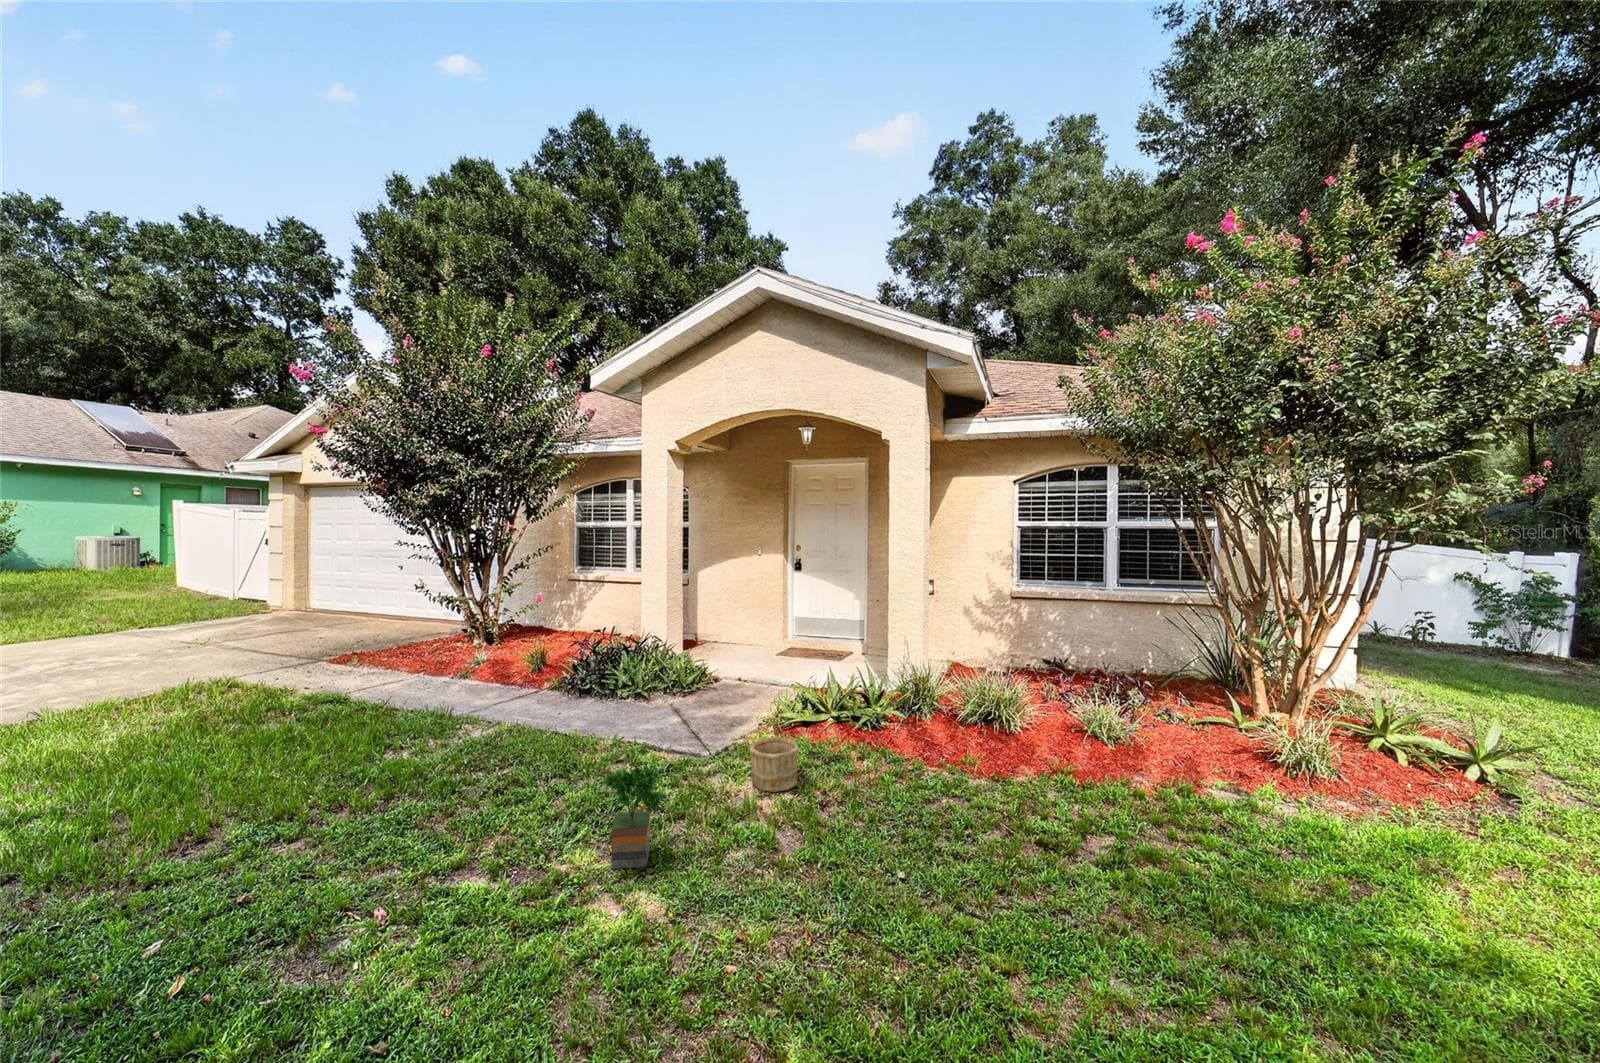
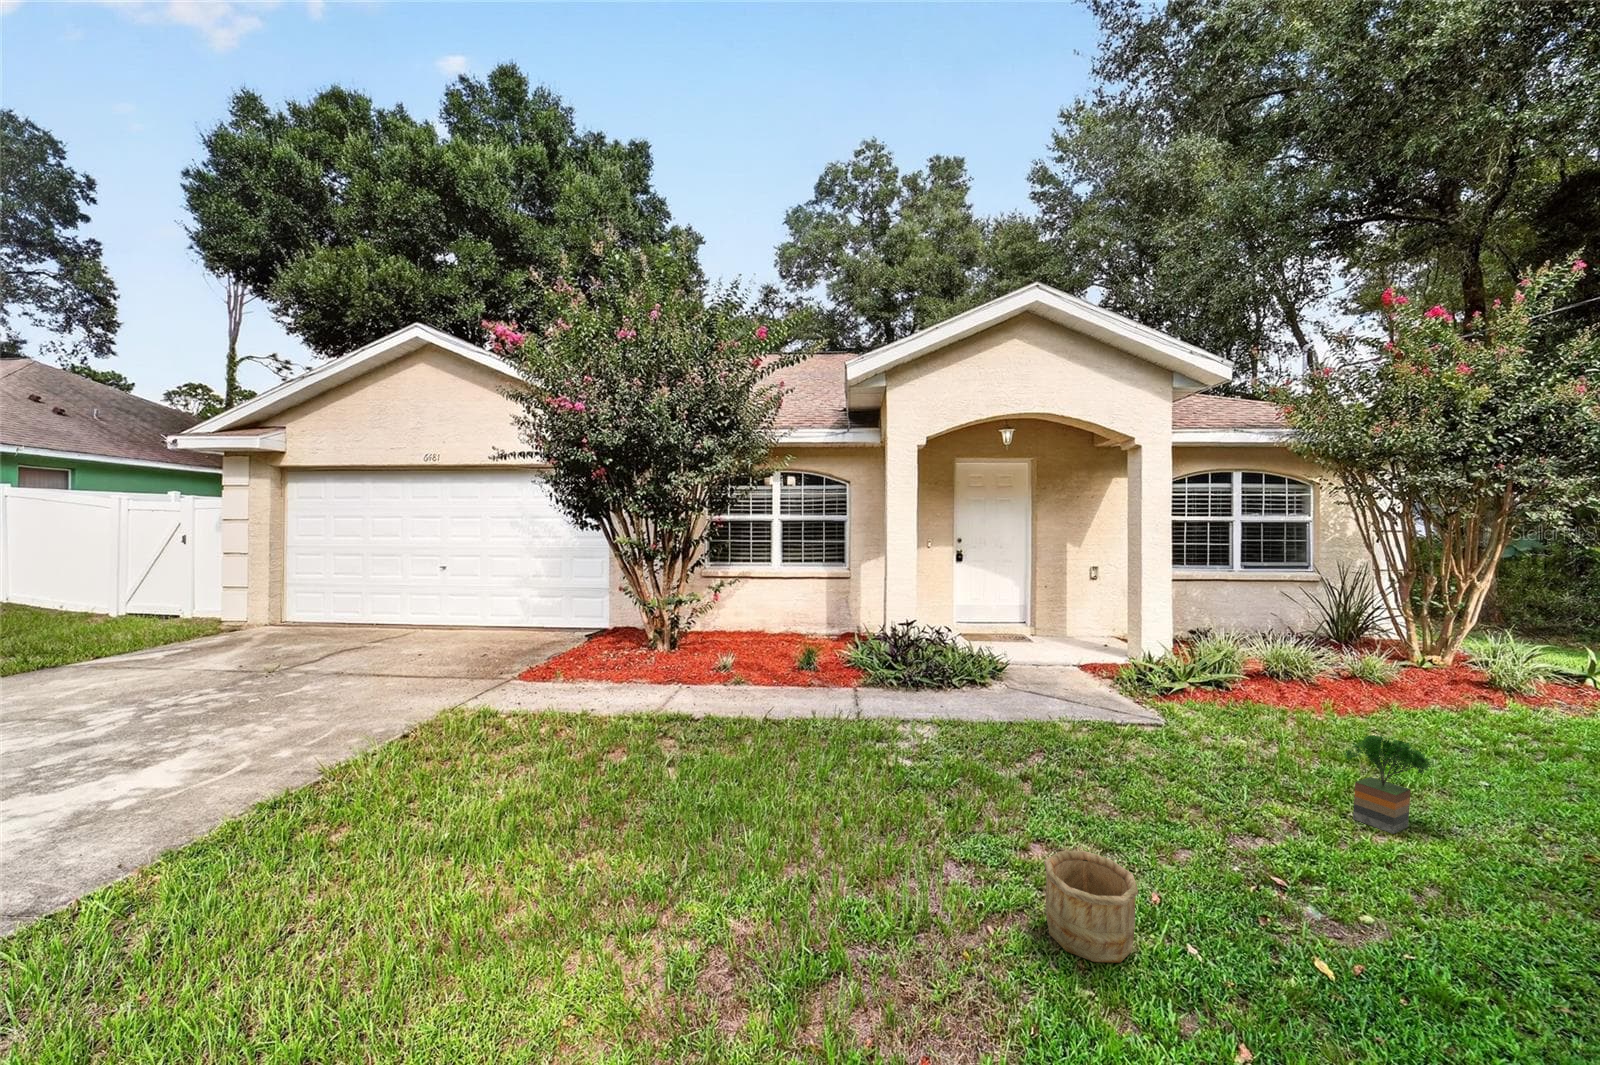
wooden bucket: present [749,737,798,792] -> present [1044,851,1138,963]

